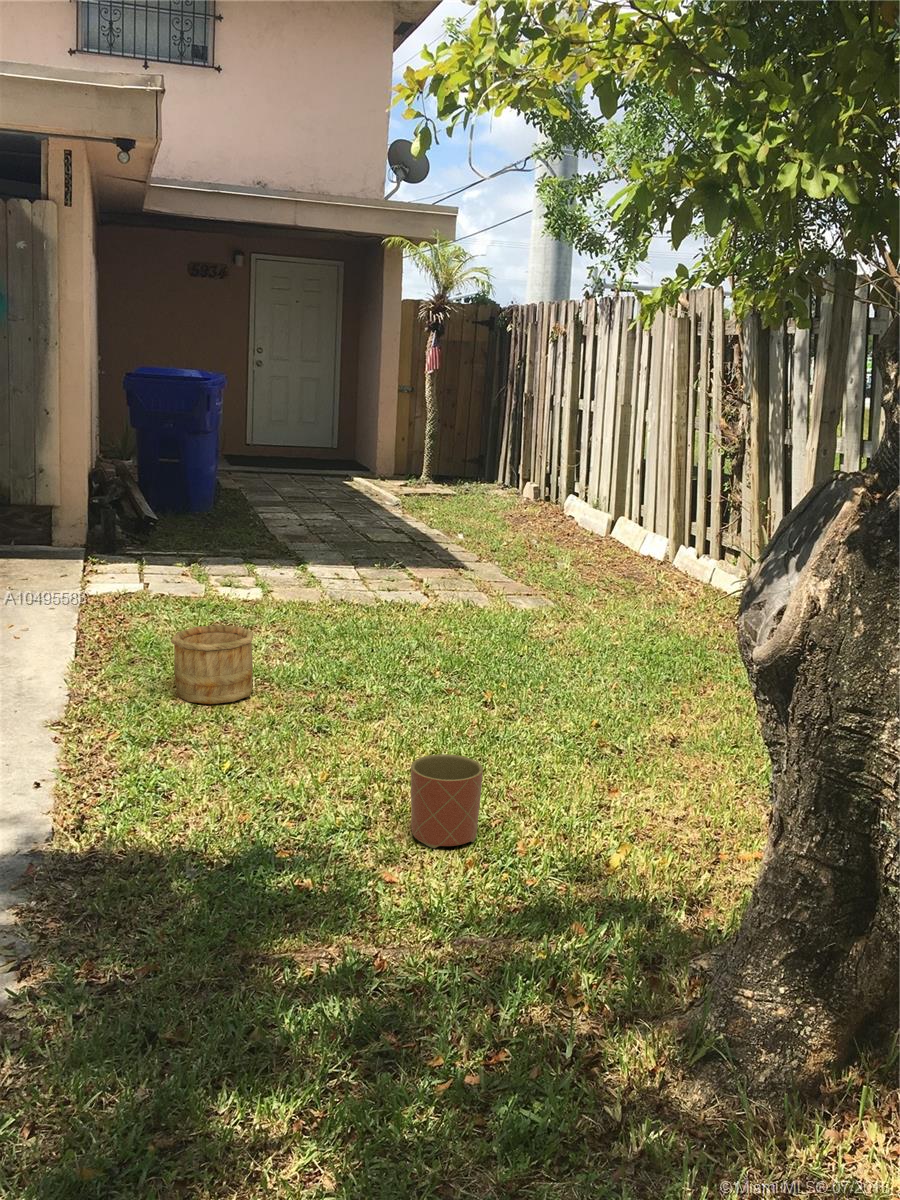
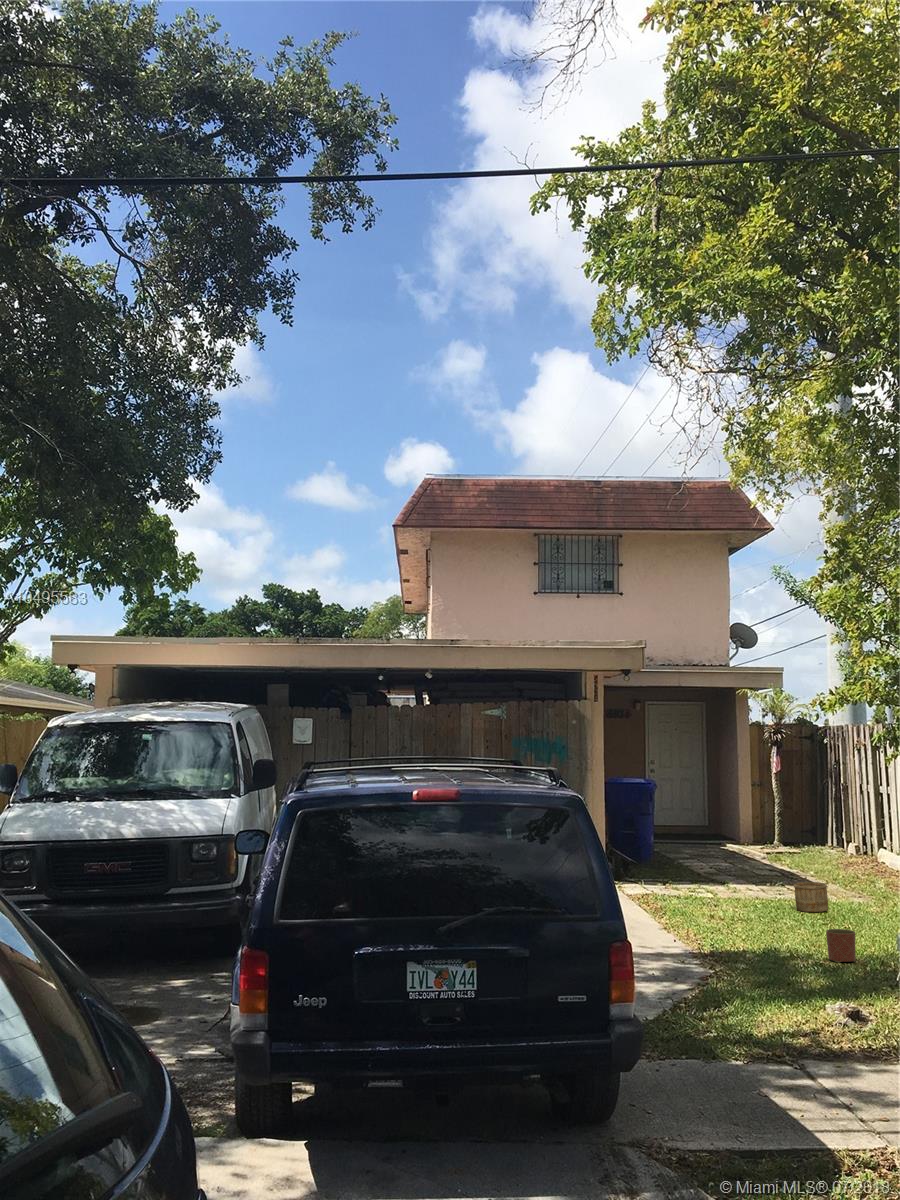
wooden bucket: present [171,625,254,704] -> present [793,882,828,912]

